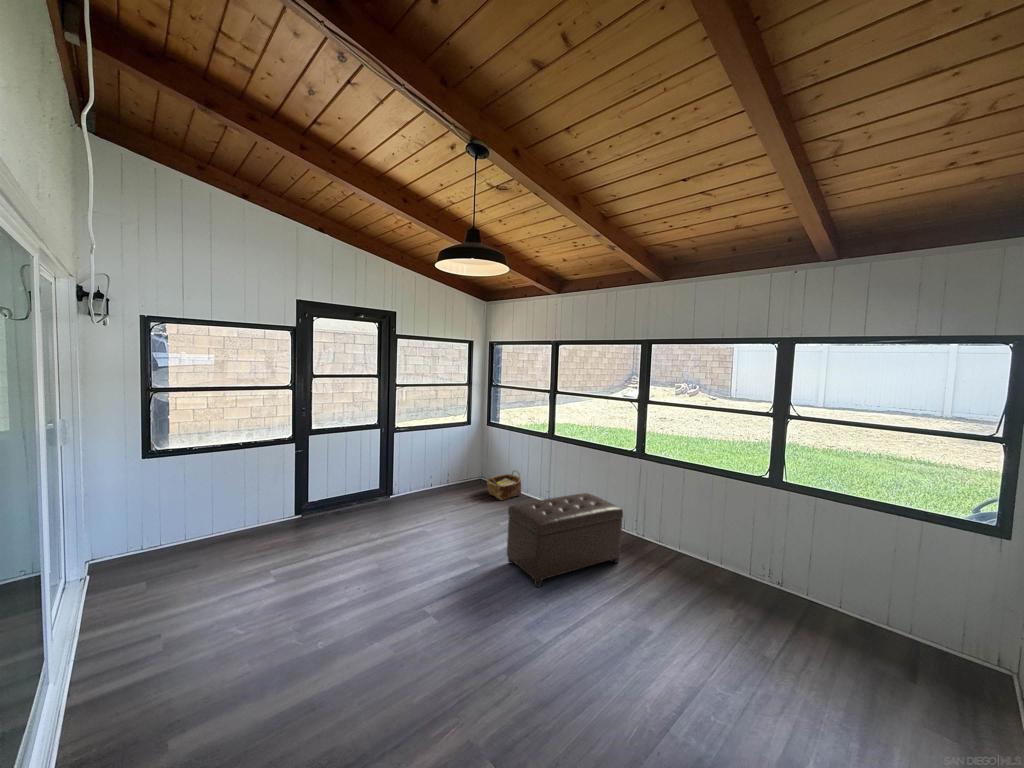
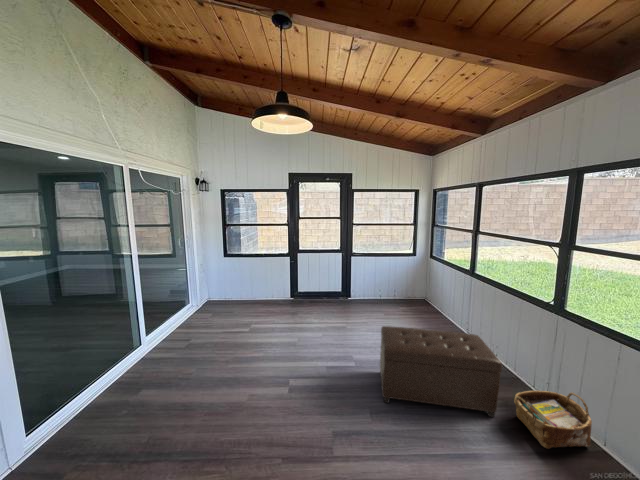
woven basket: present [487,470,521,500] -> present [514,391,592,449]

